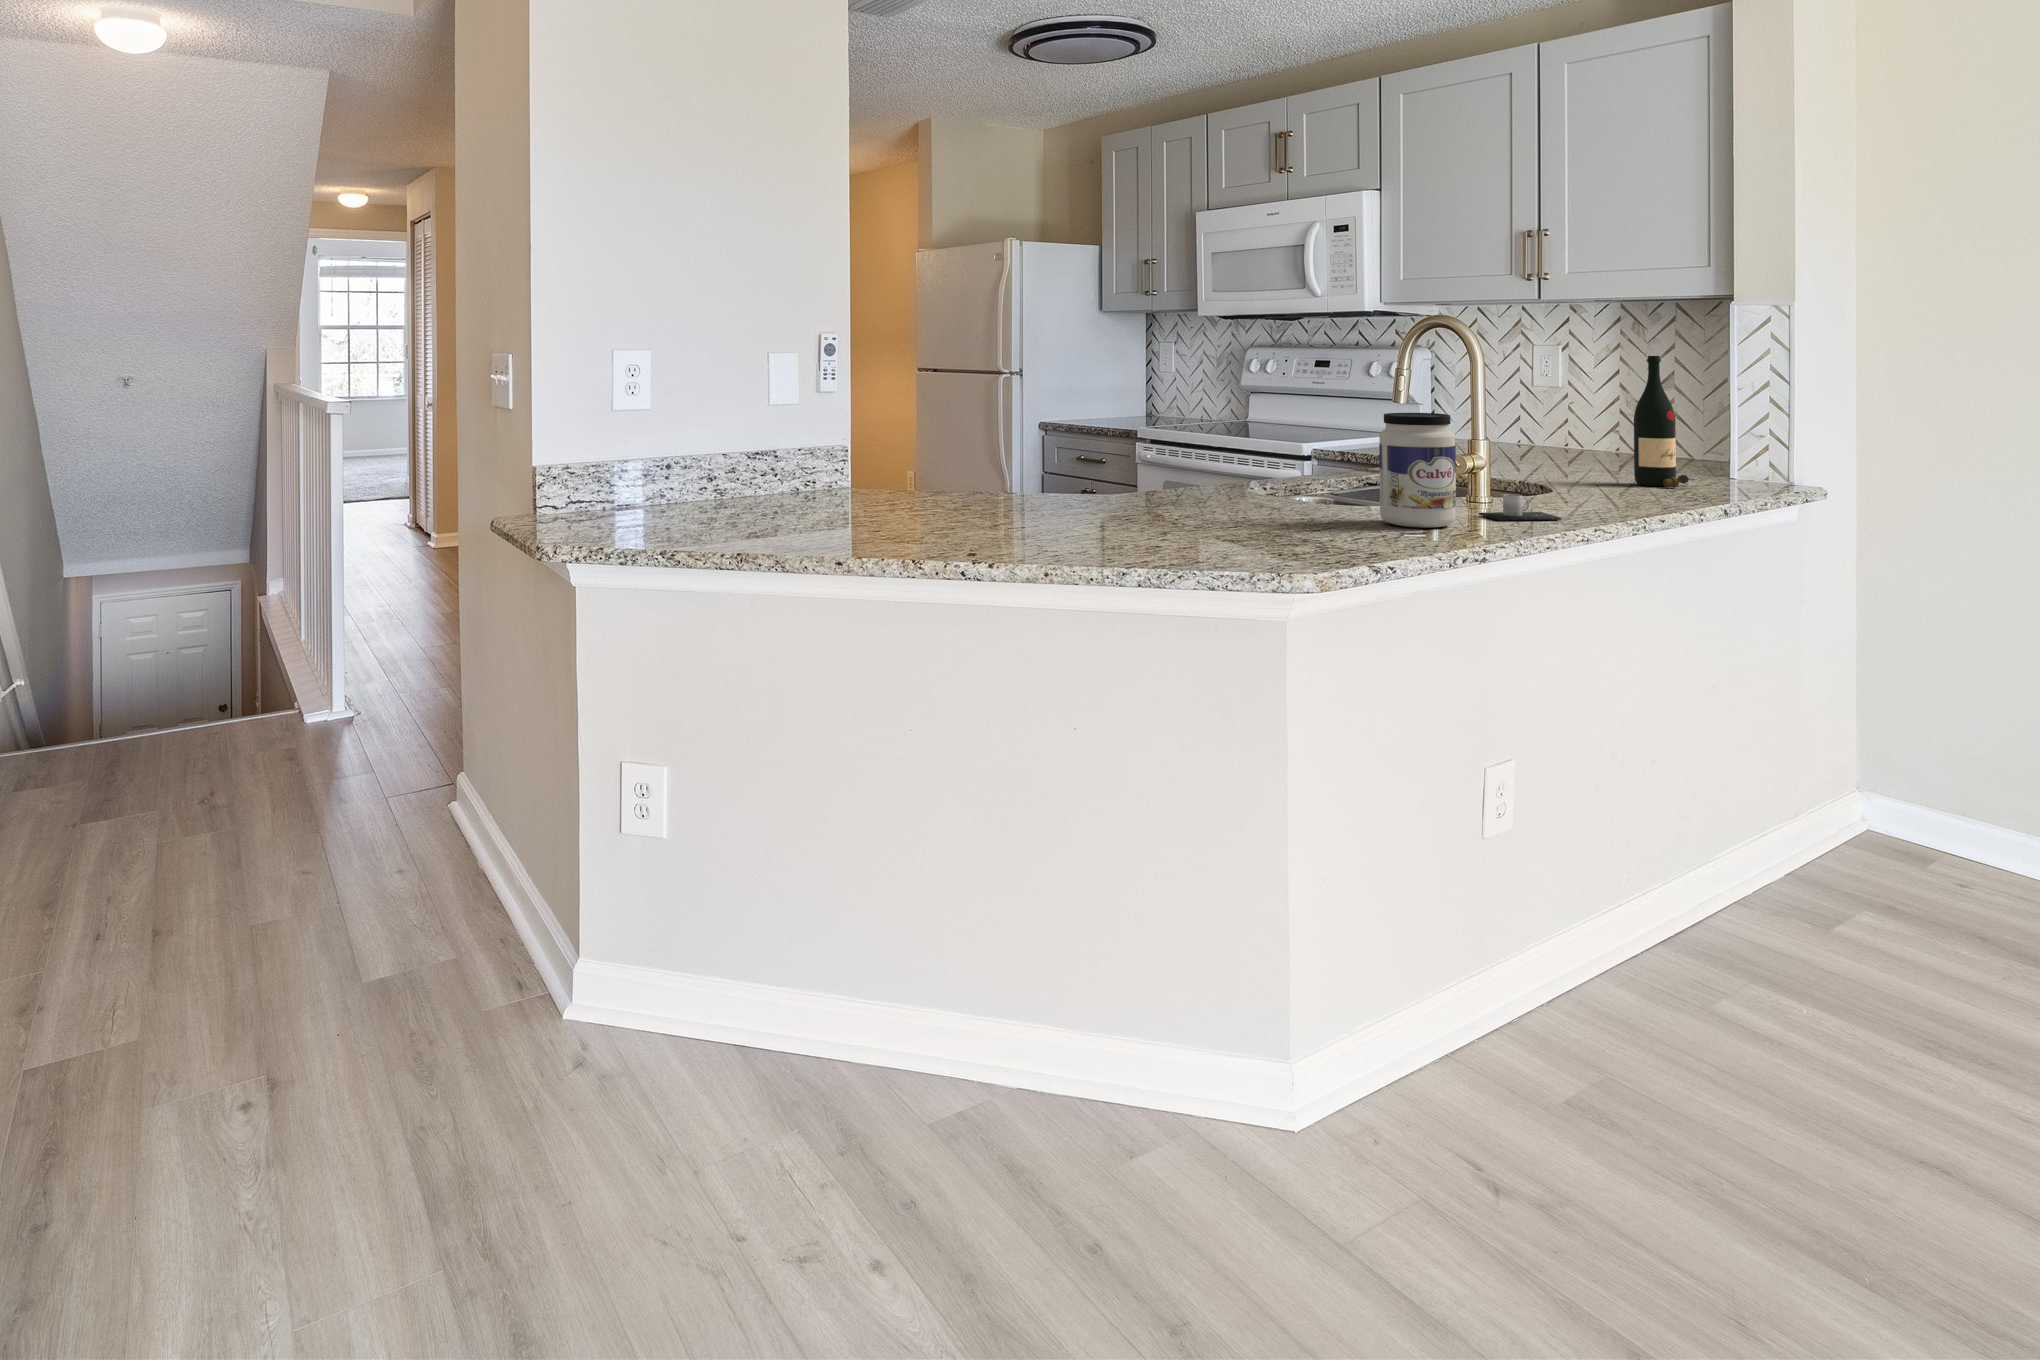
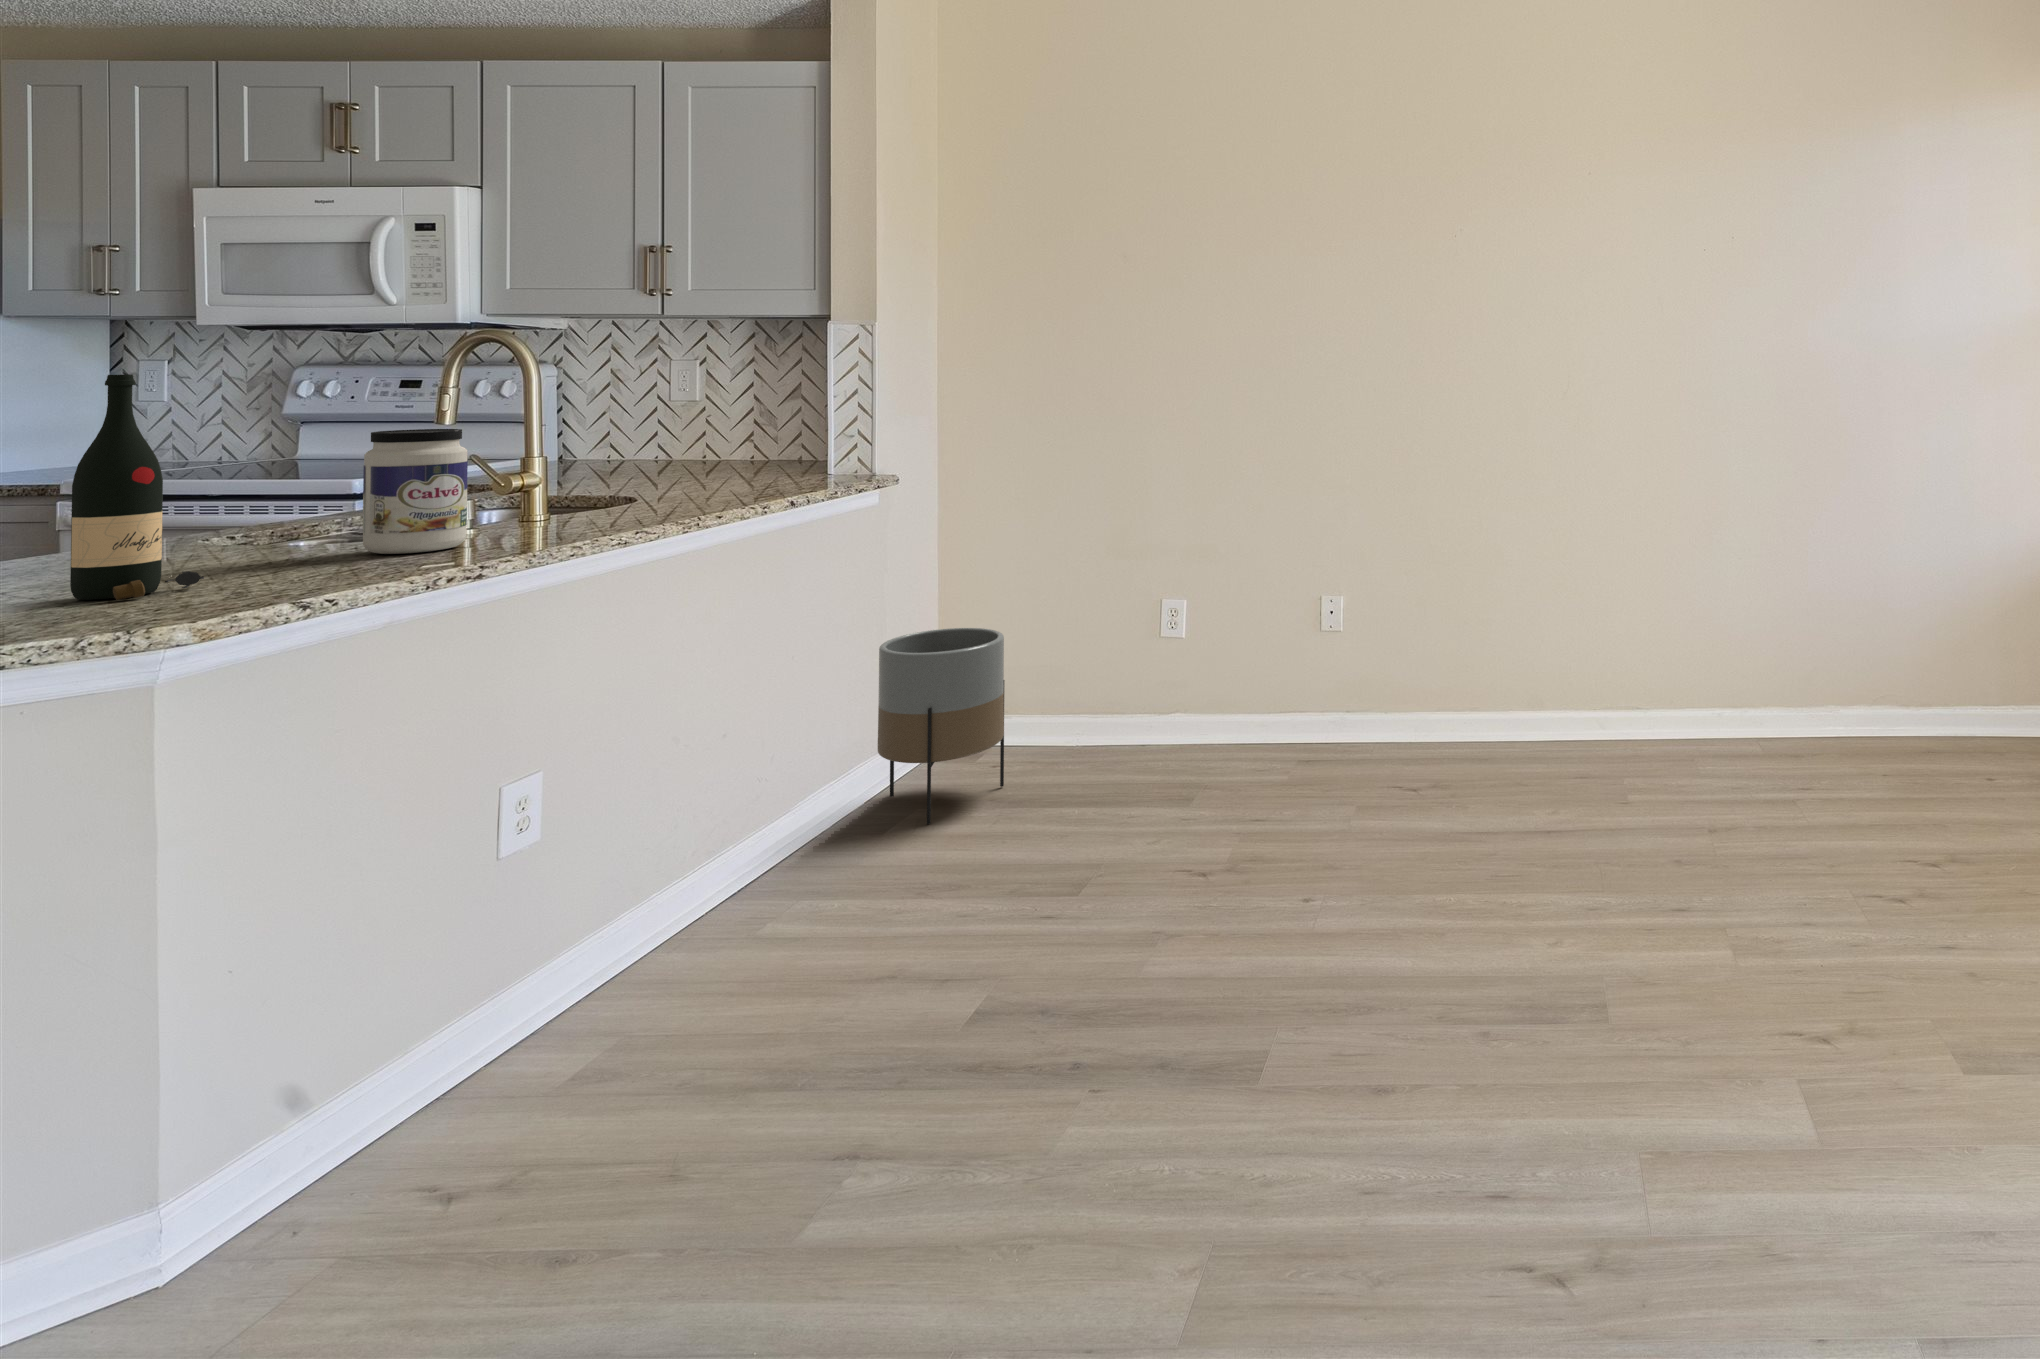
wine bottle: present [1634,356,1695,488] -> present [70,375,204,600]
mug: present [1479,494,1561,521] -> none [512,507,606,536]
planter: none [1808,678,1987,925] -> present [878,628,1005,824]

